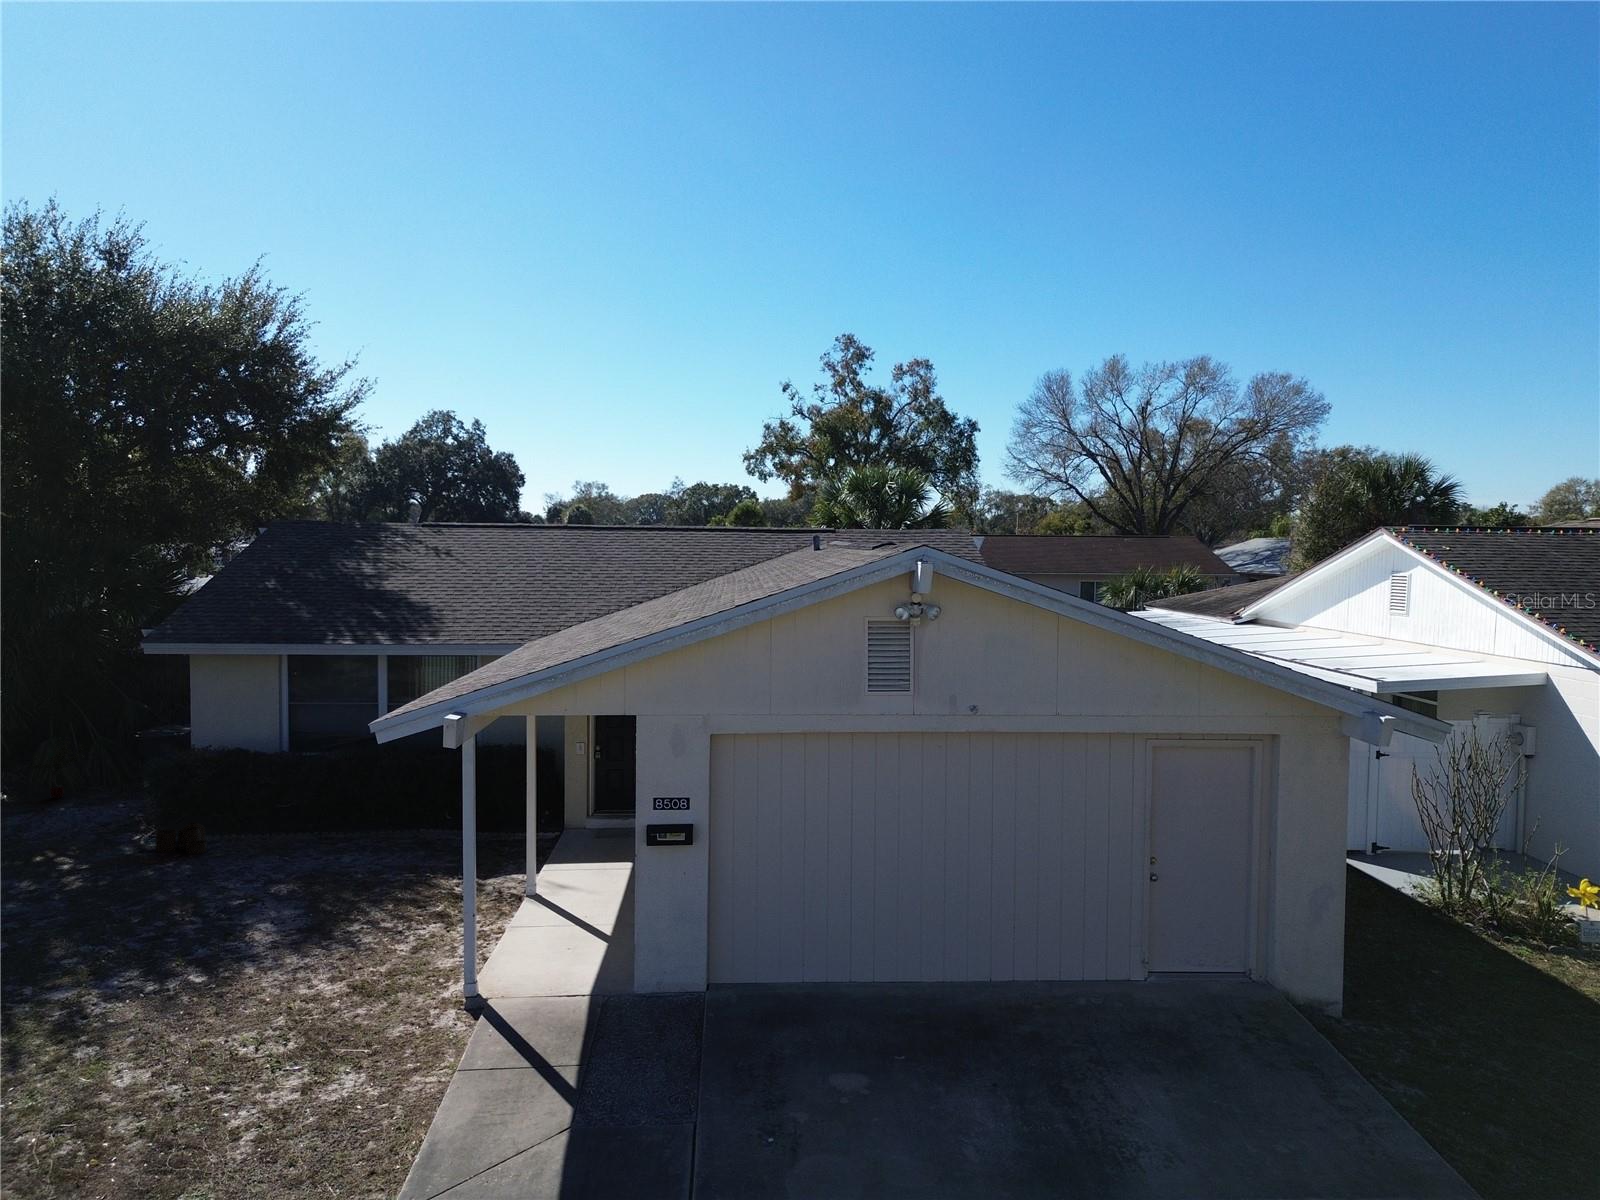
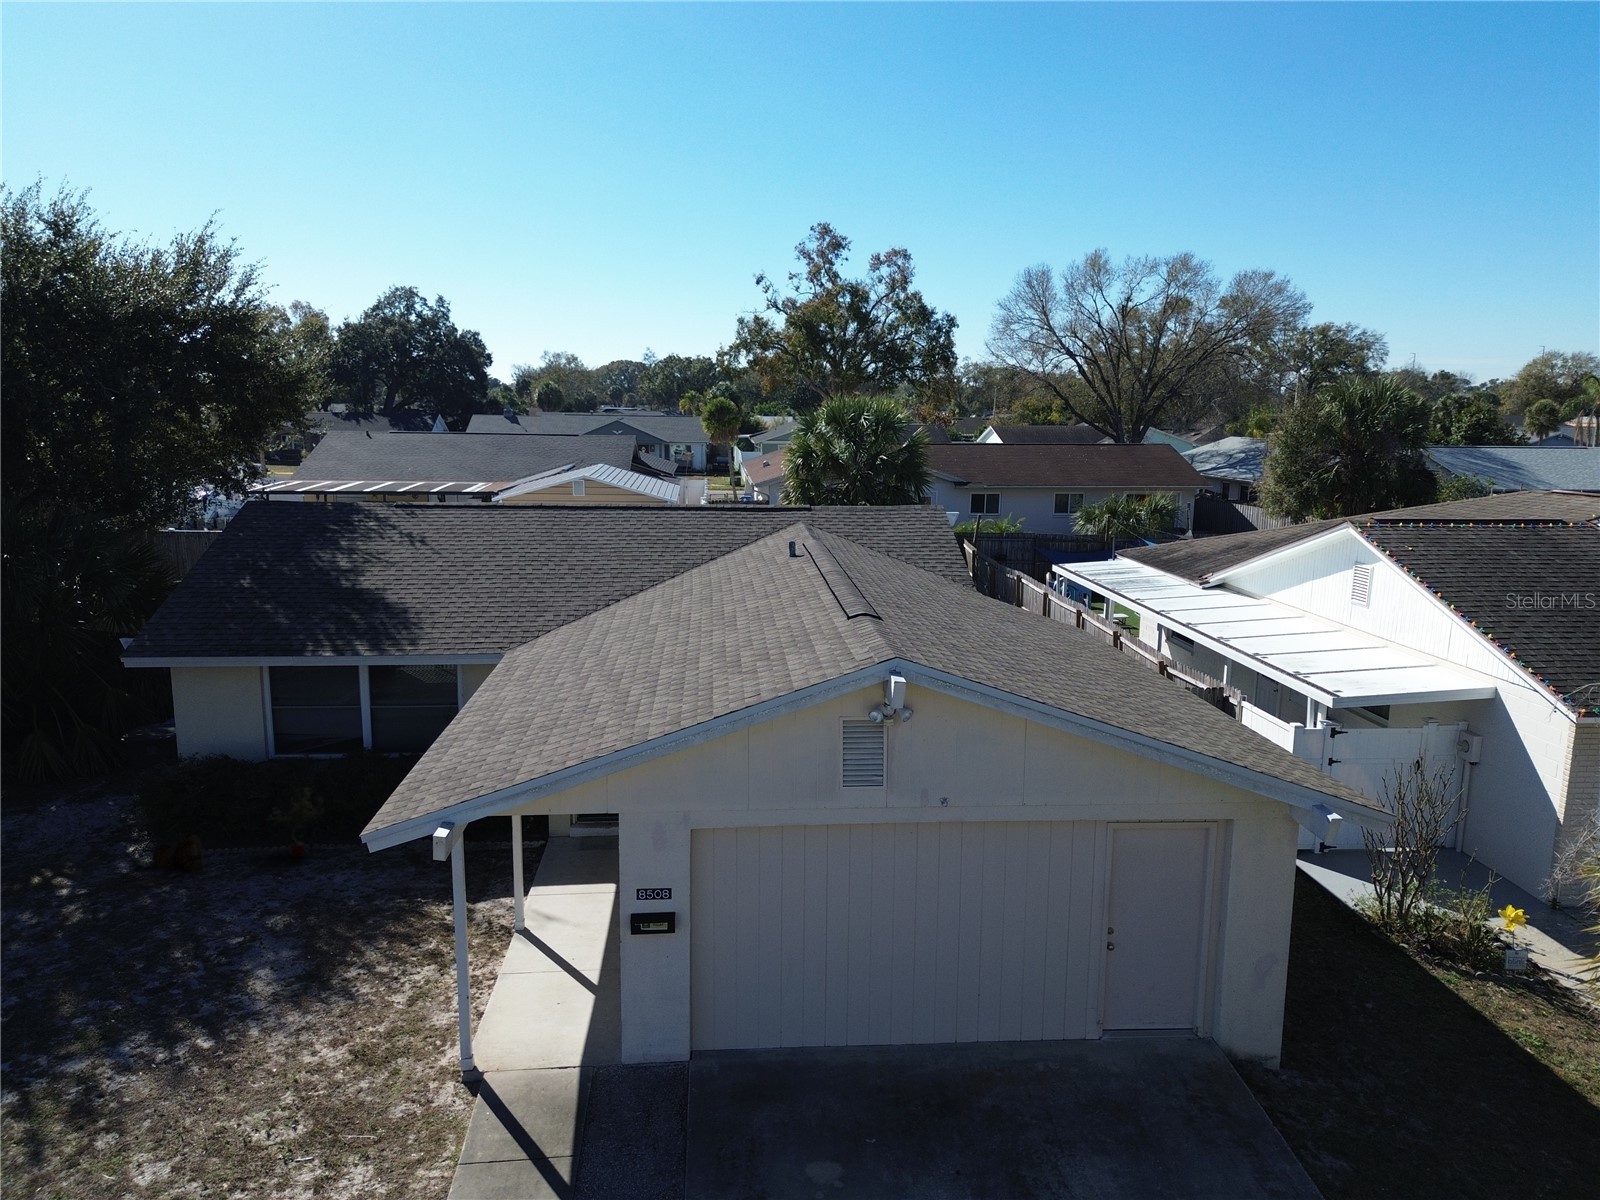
potted tree: present [30,737,84,799] -> present [269,788,323,858]

